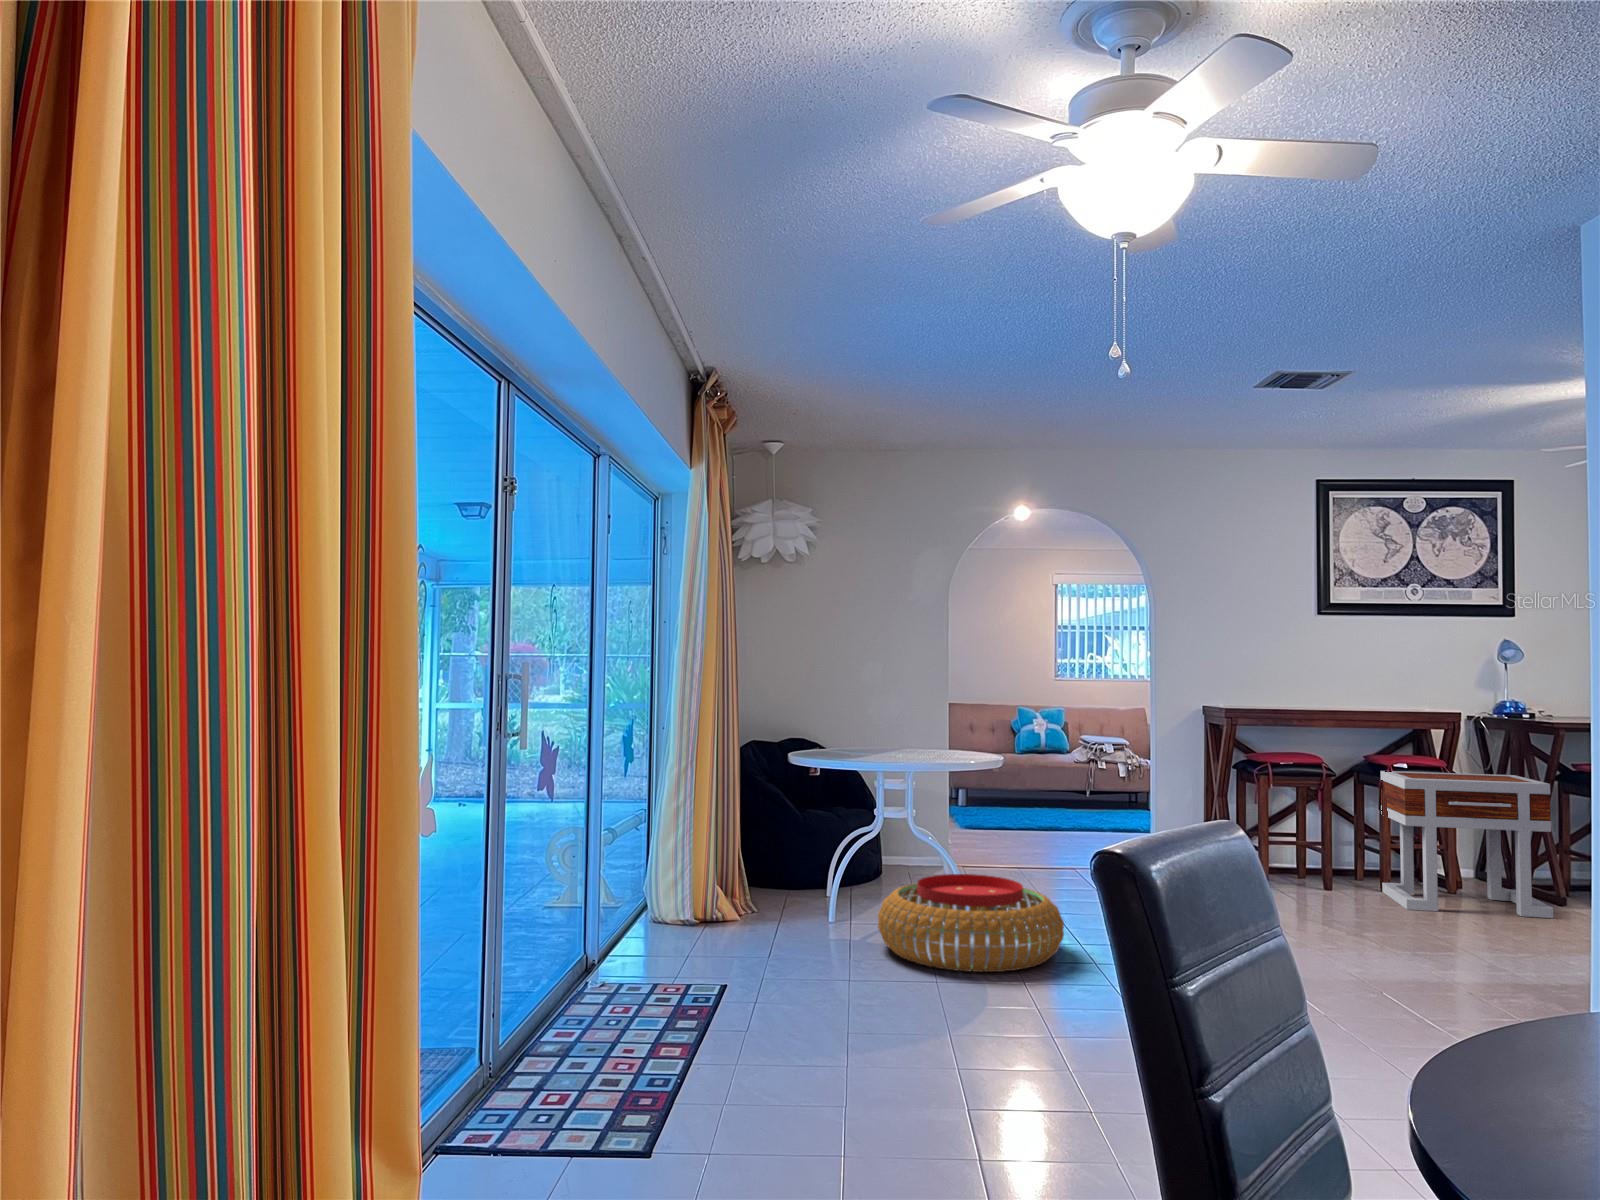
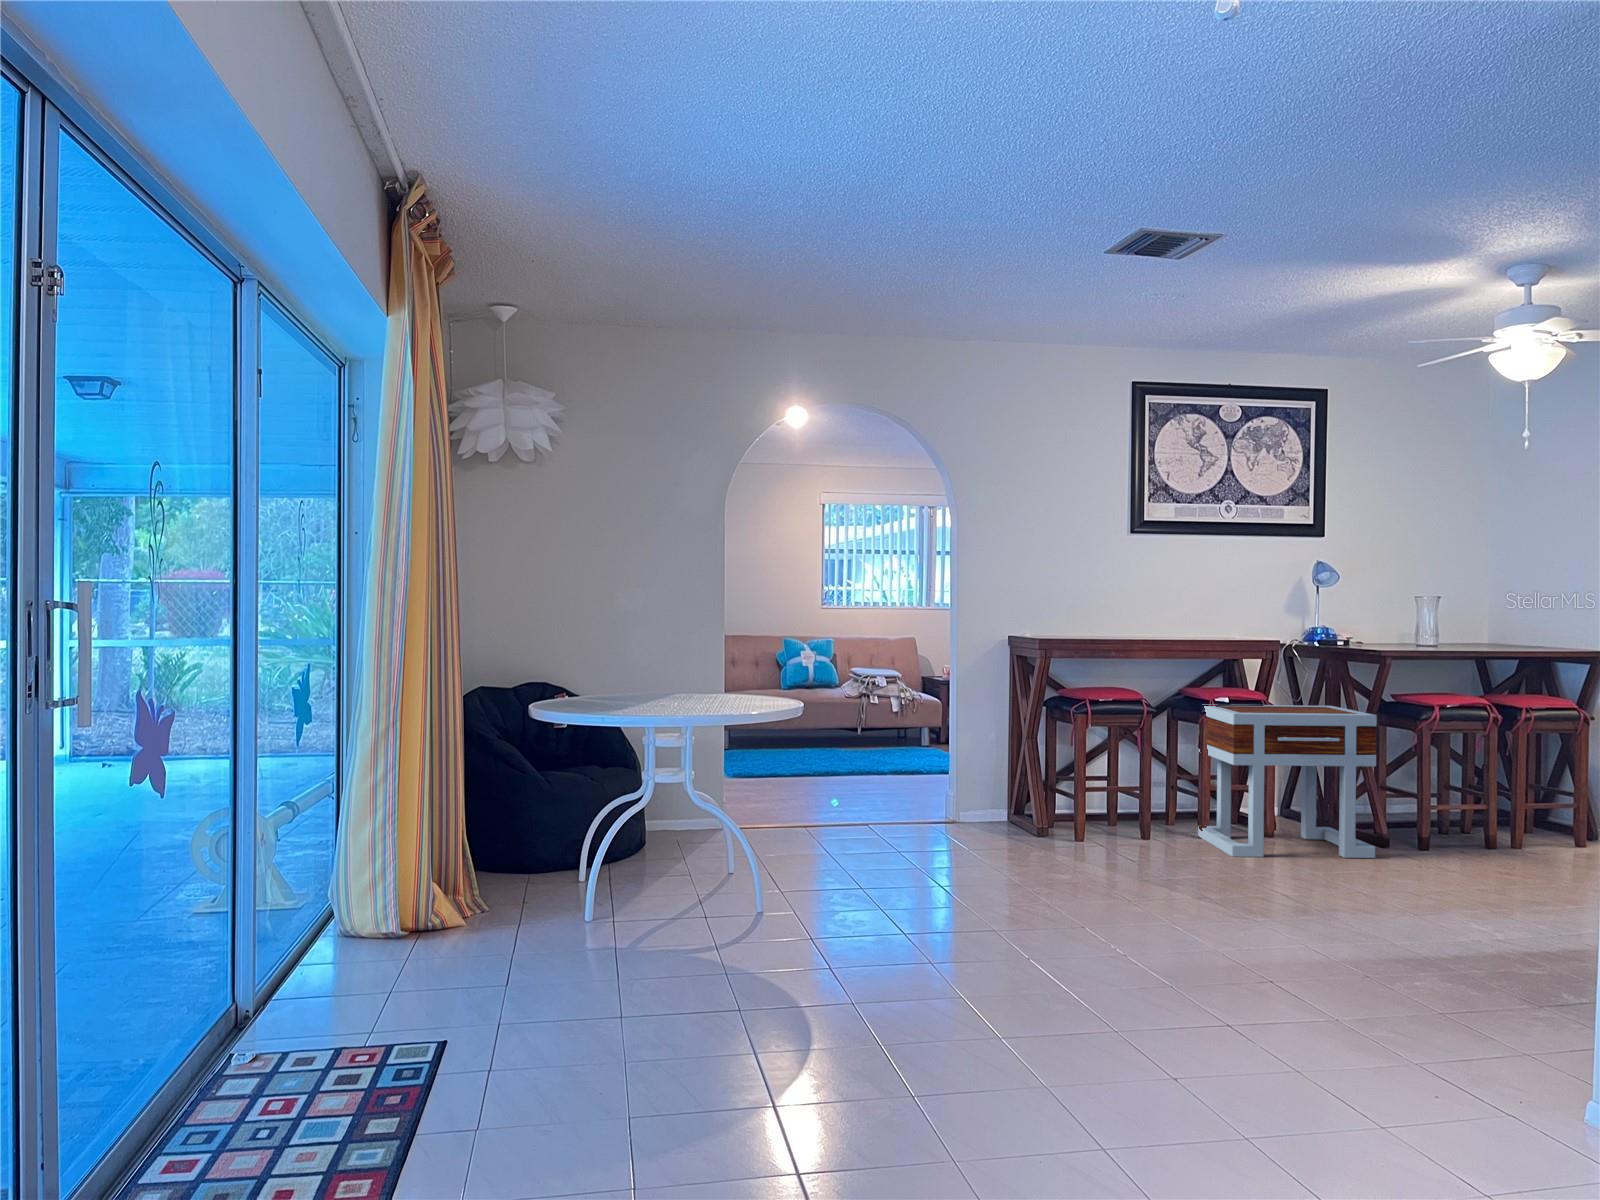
pouf: present [878,874,1064,972] -> none [655,853,893,987]

